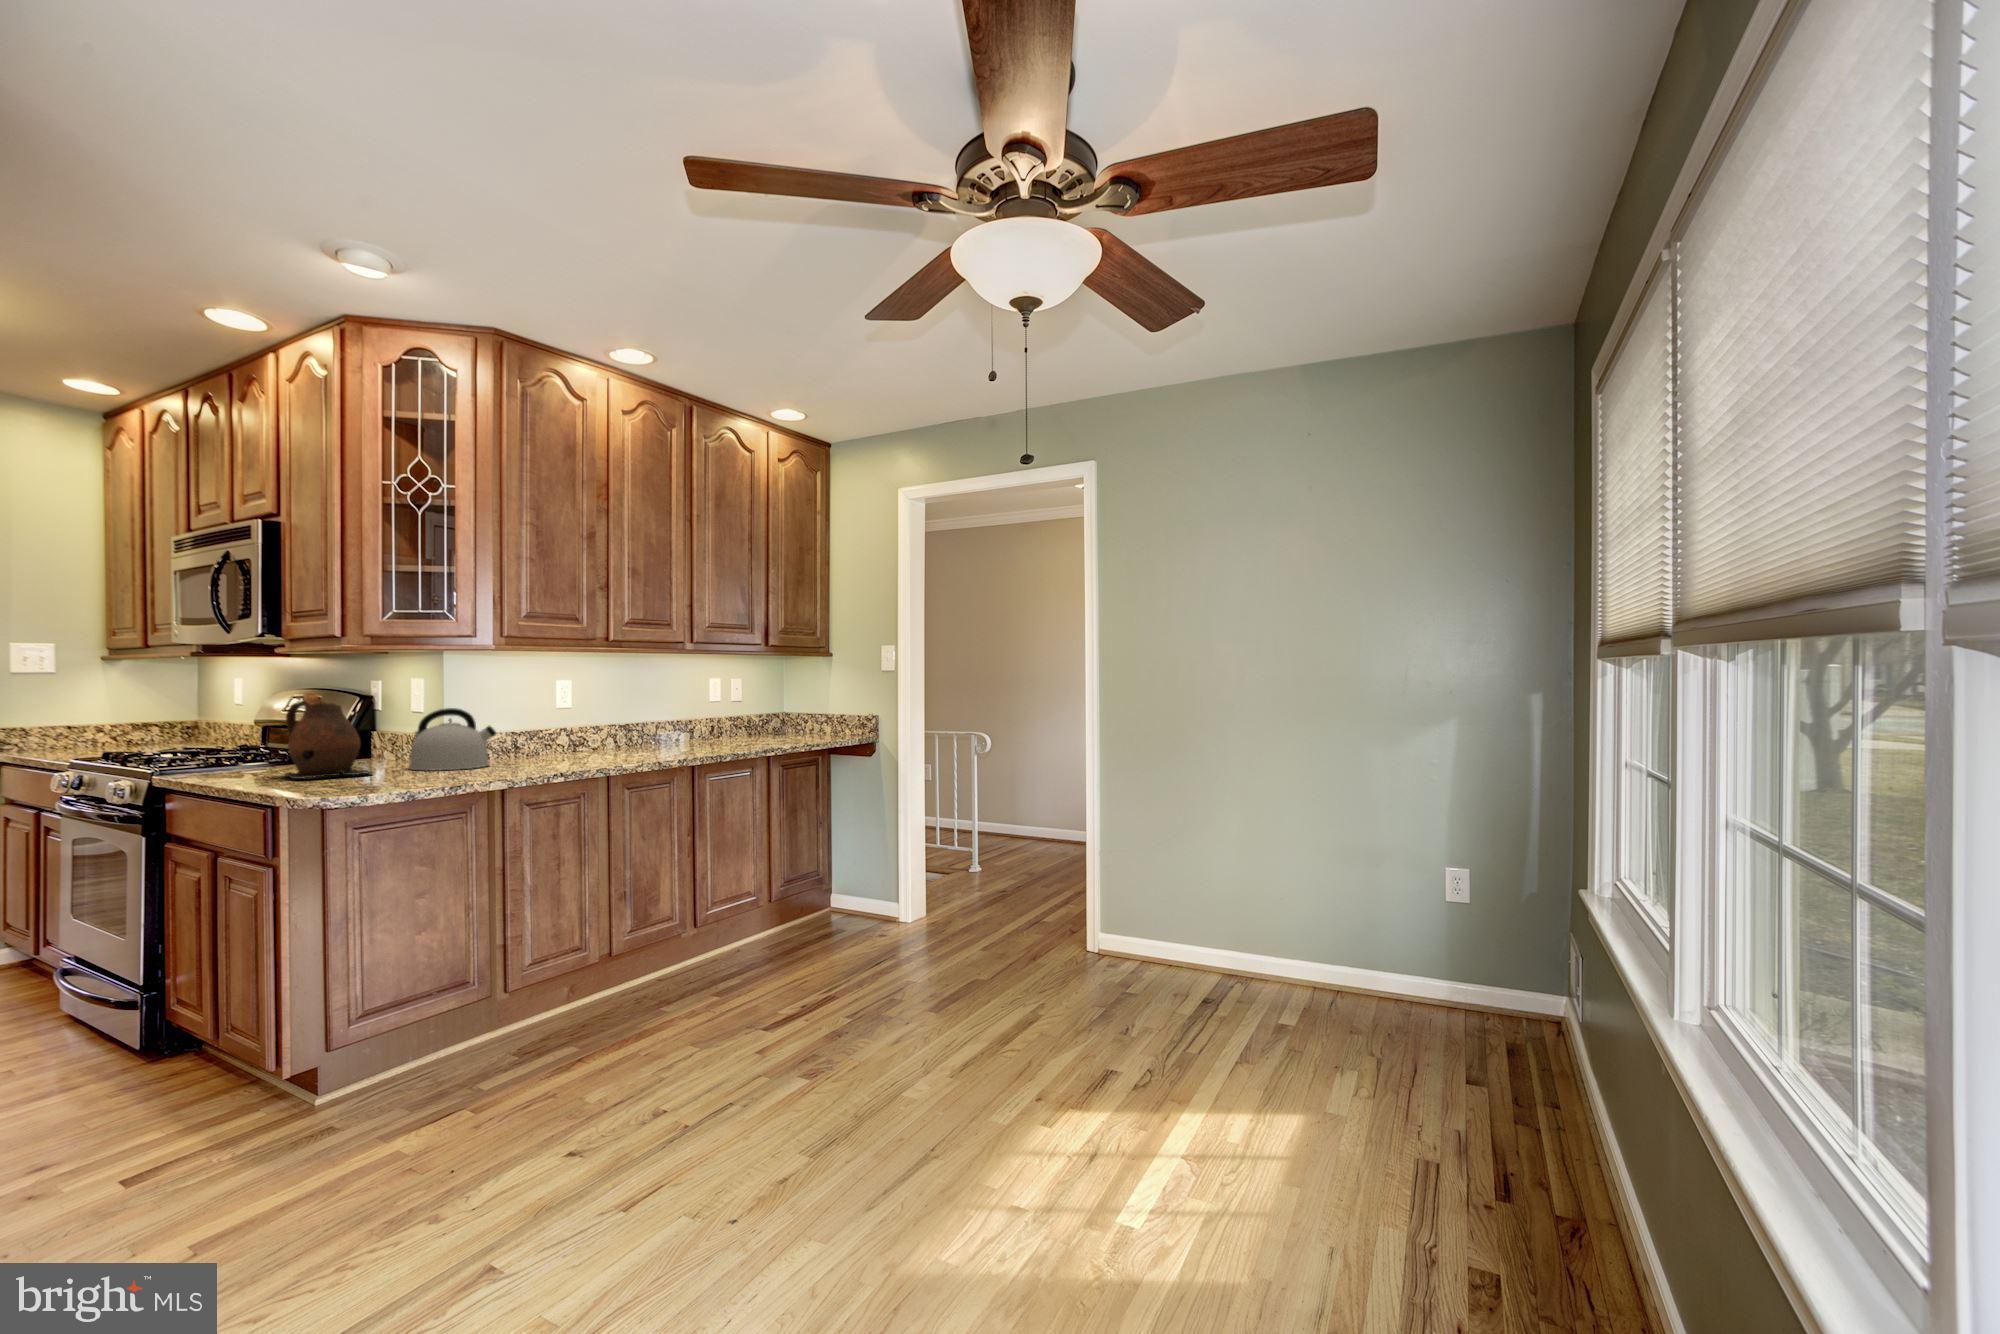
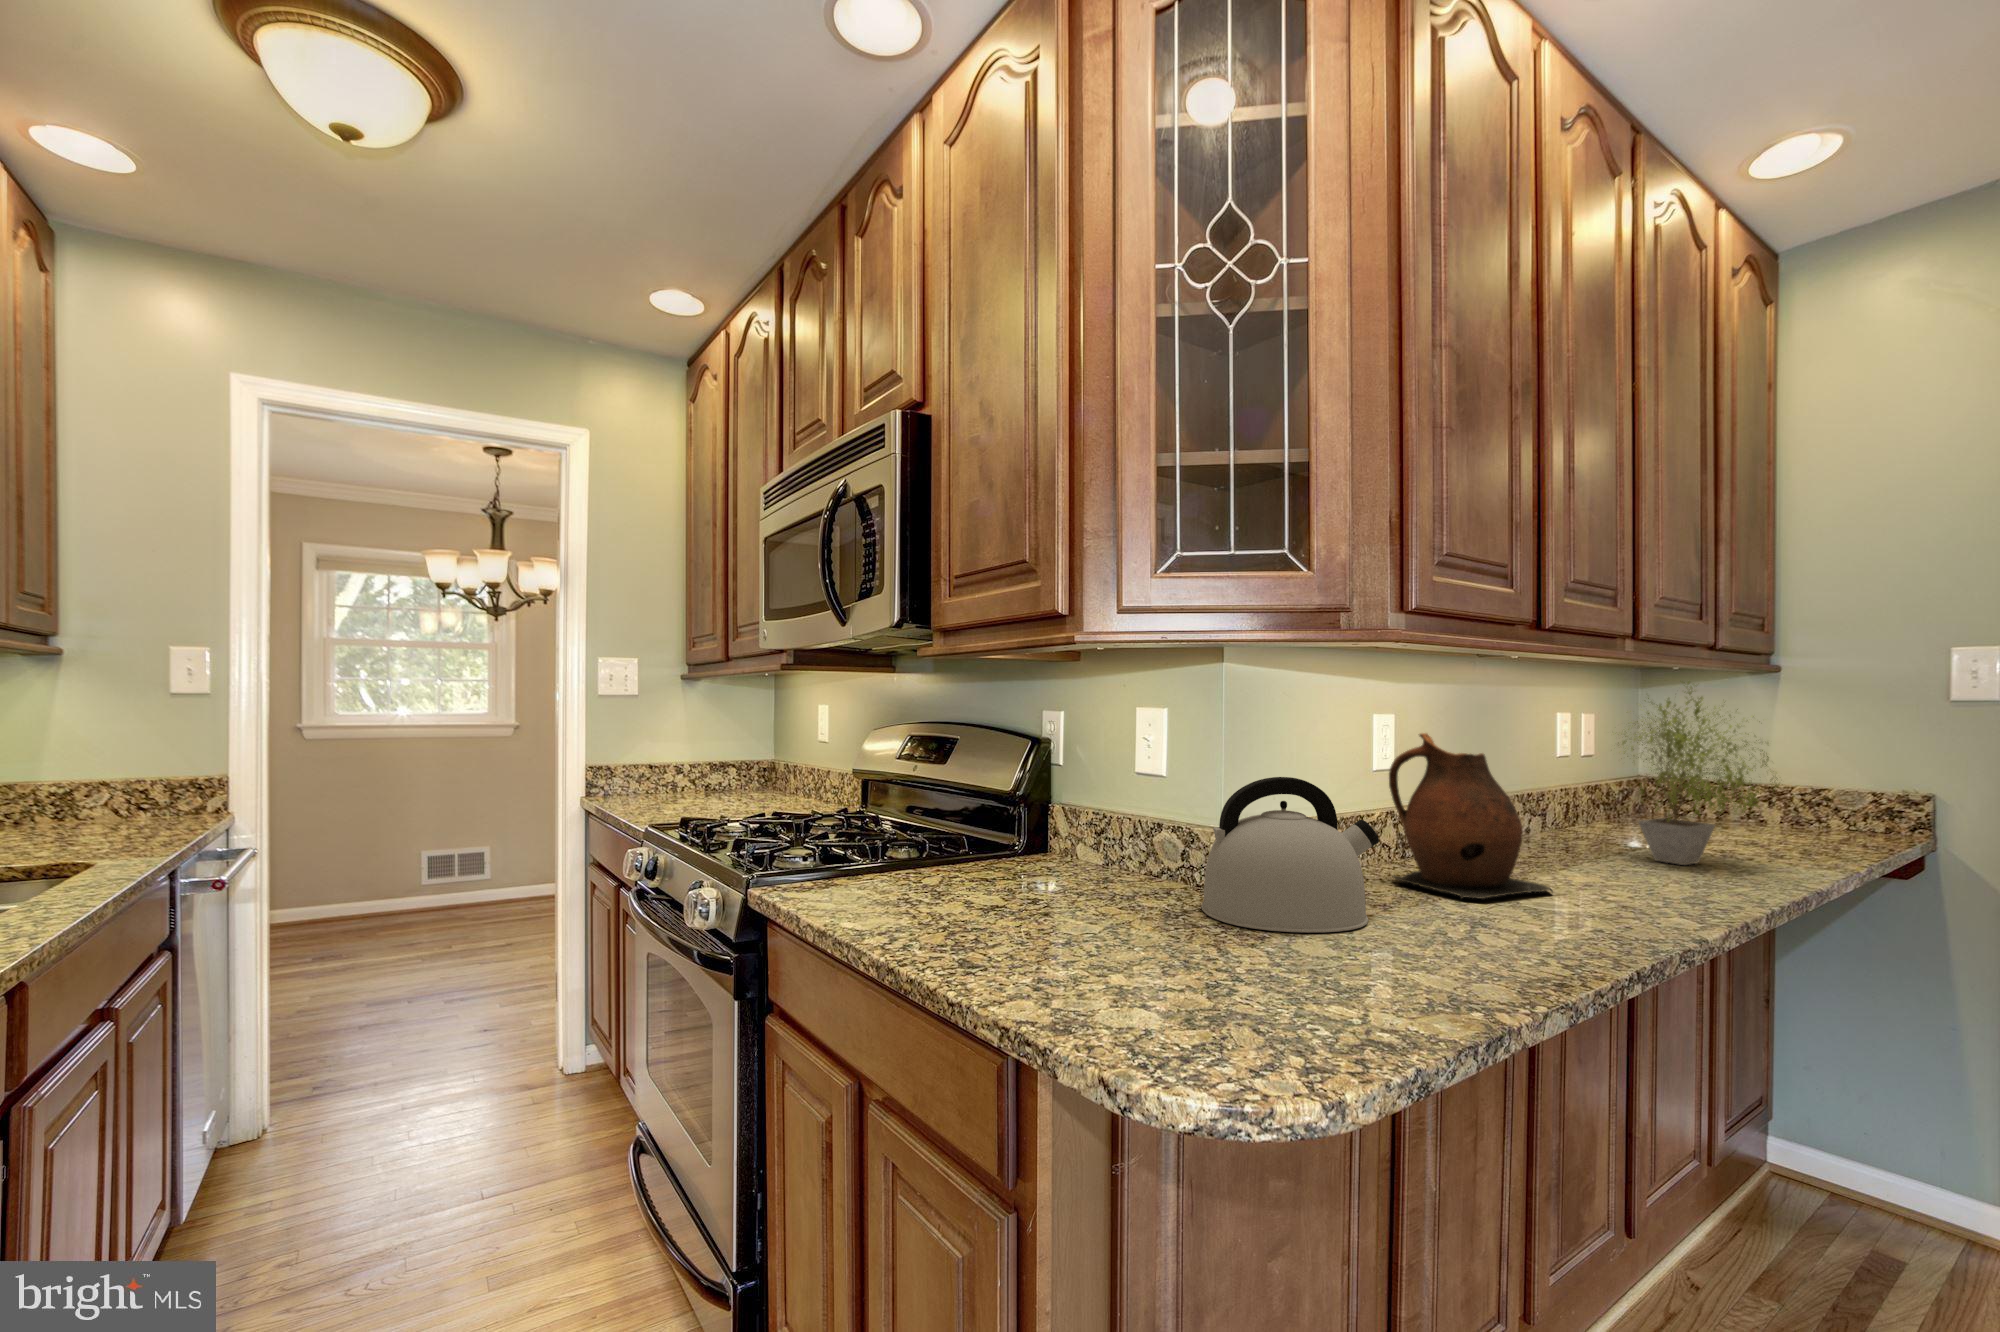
potted plant: none [679,665,755,748] -> present [1618,682,1779,865]
ceramic pitcher: present [284,693,374,779] -> present [1389,733,1552,899]

